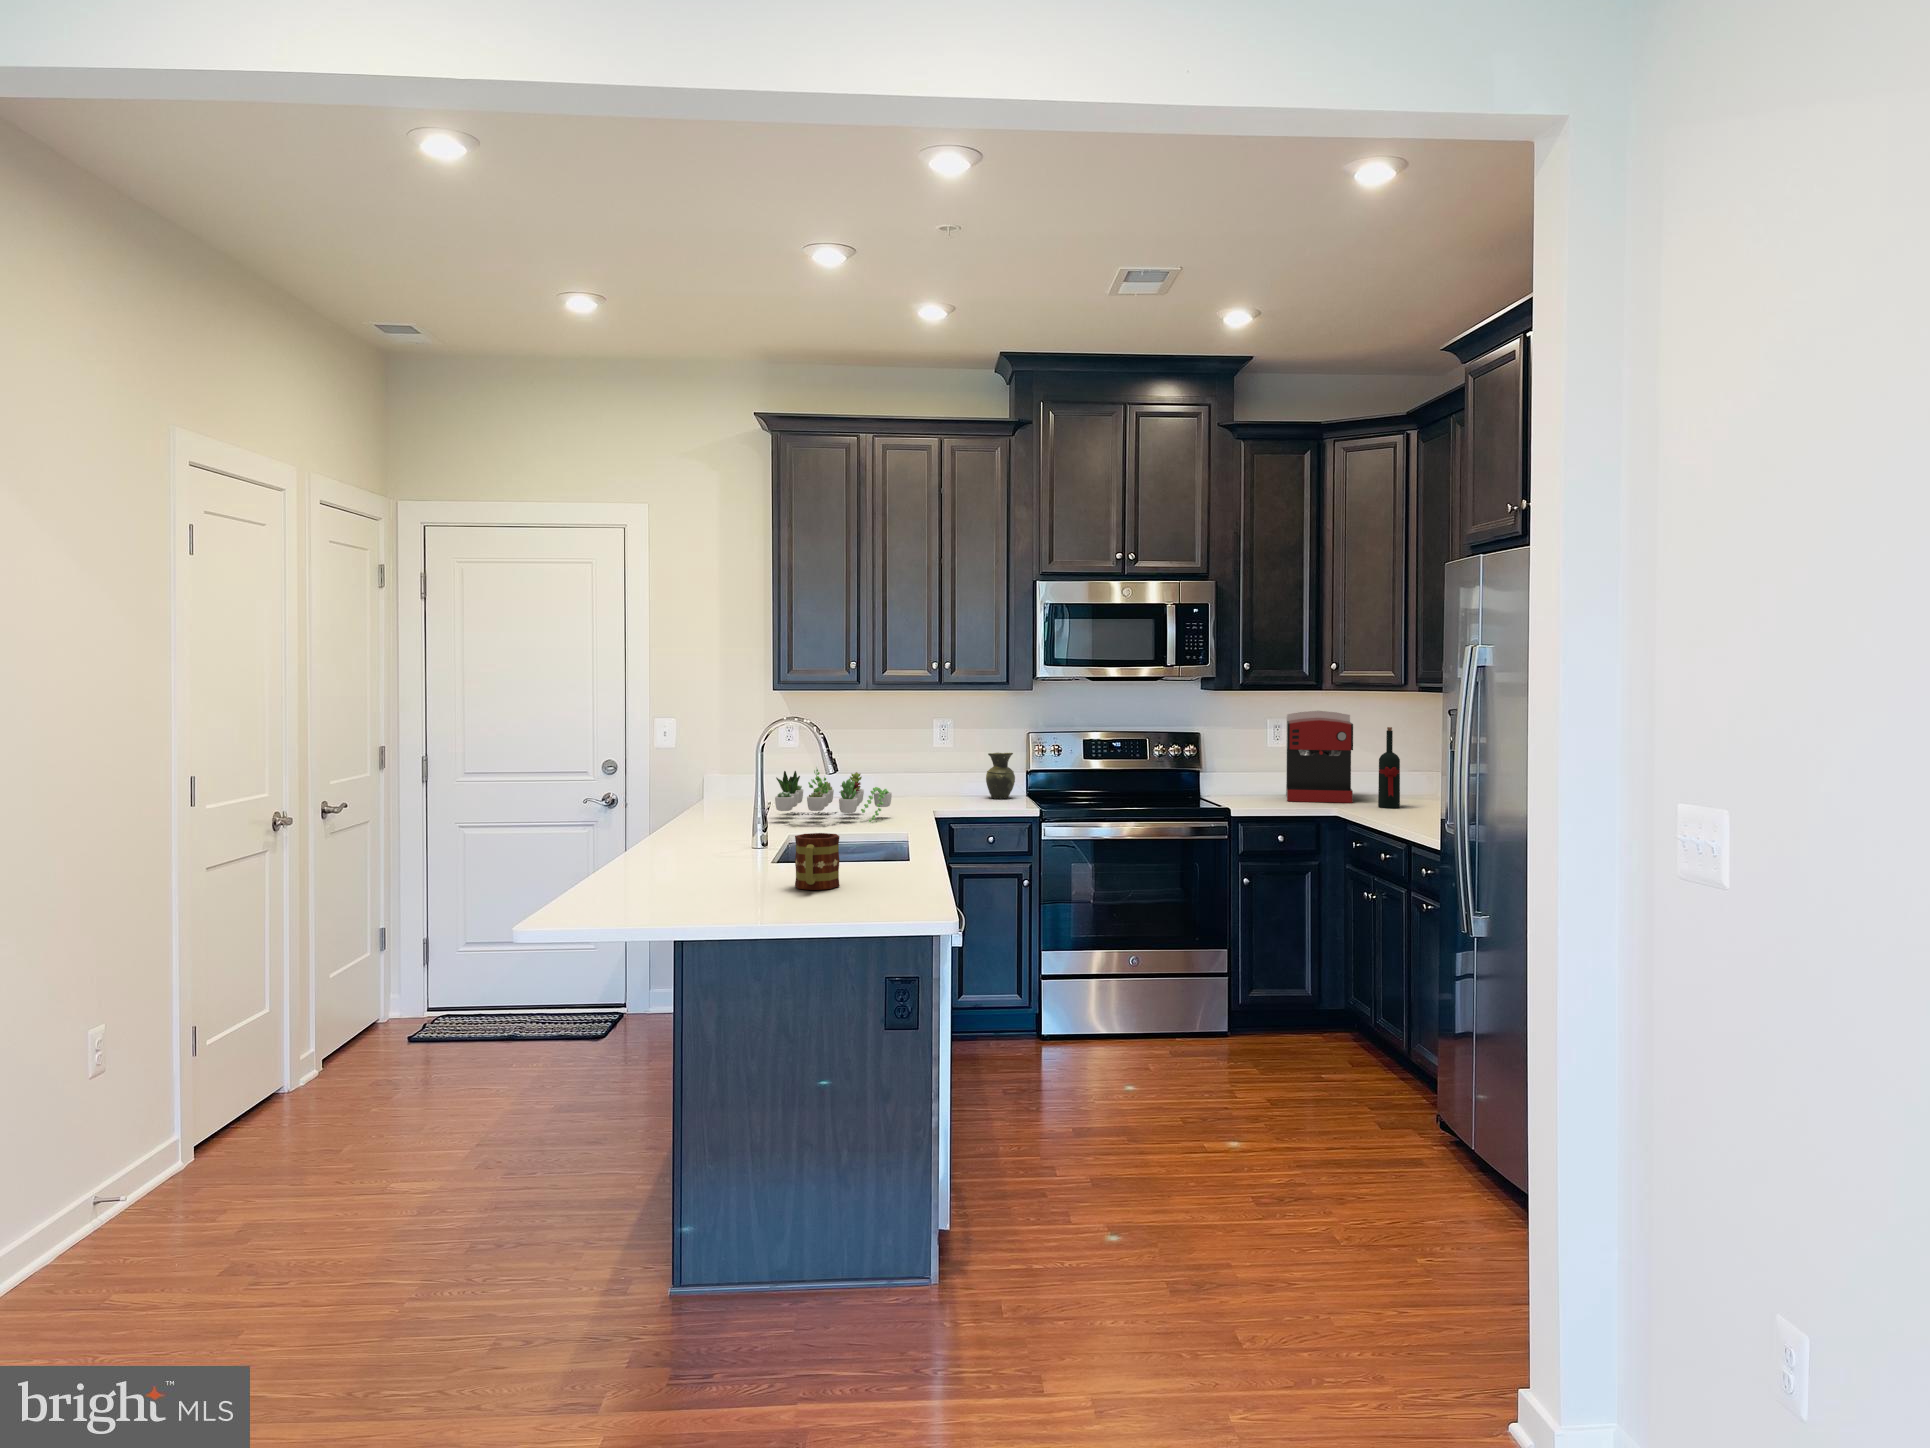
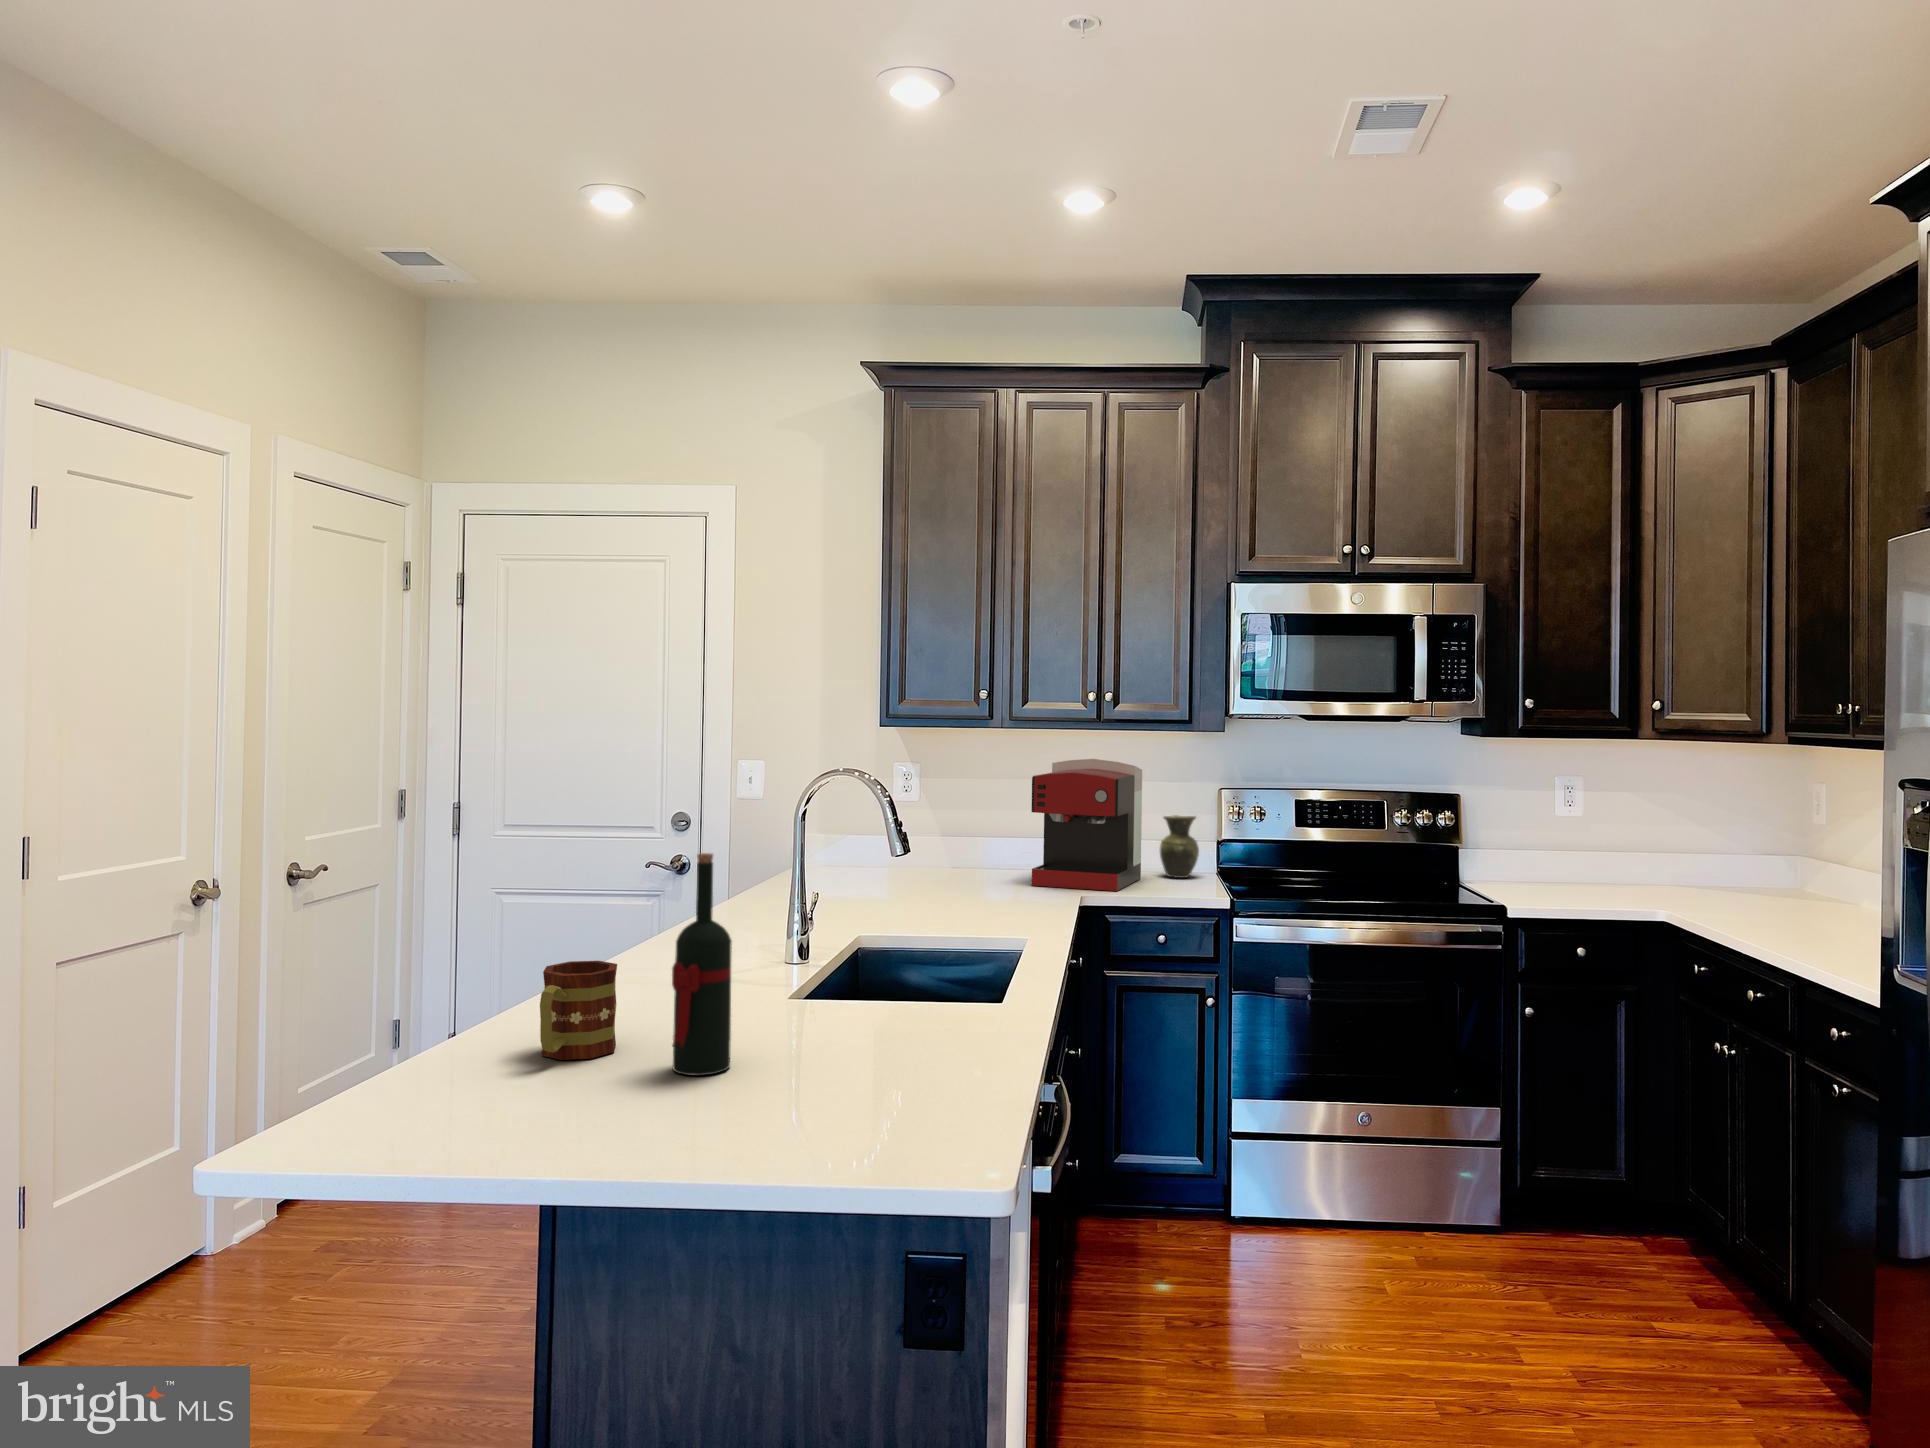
coffee maker: present [1286,711,1353,803] -> present [1031,759,1142,891]
wine bottle: present [1378,727,1400,808] -> present [672,853,732,1076]
succulent plant: present [775,769,892,822] -> none [870,831,1029,912]
mug: present [795,833,840,890] -> present [540,961,617,1060]

